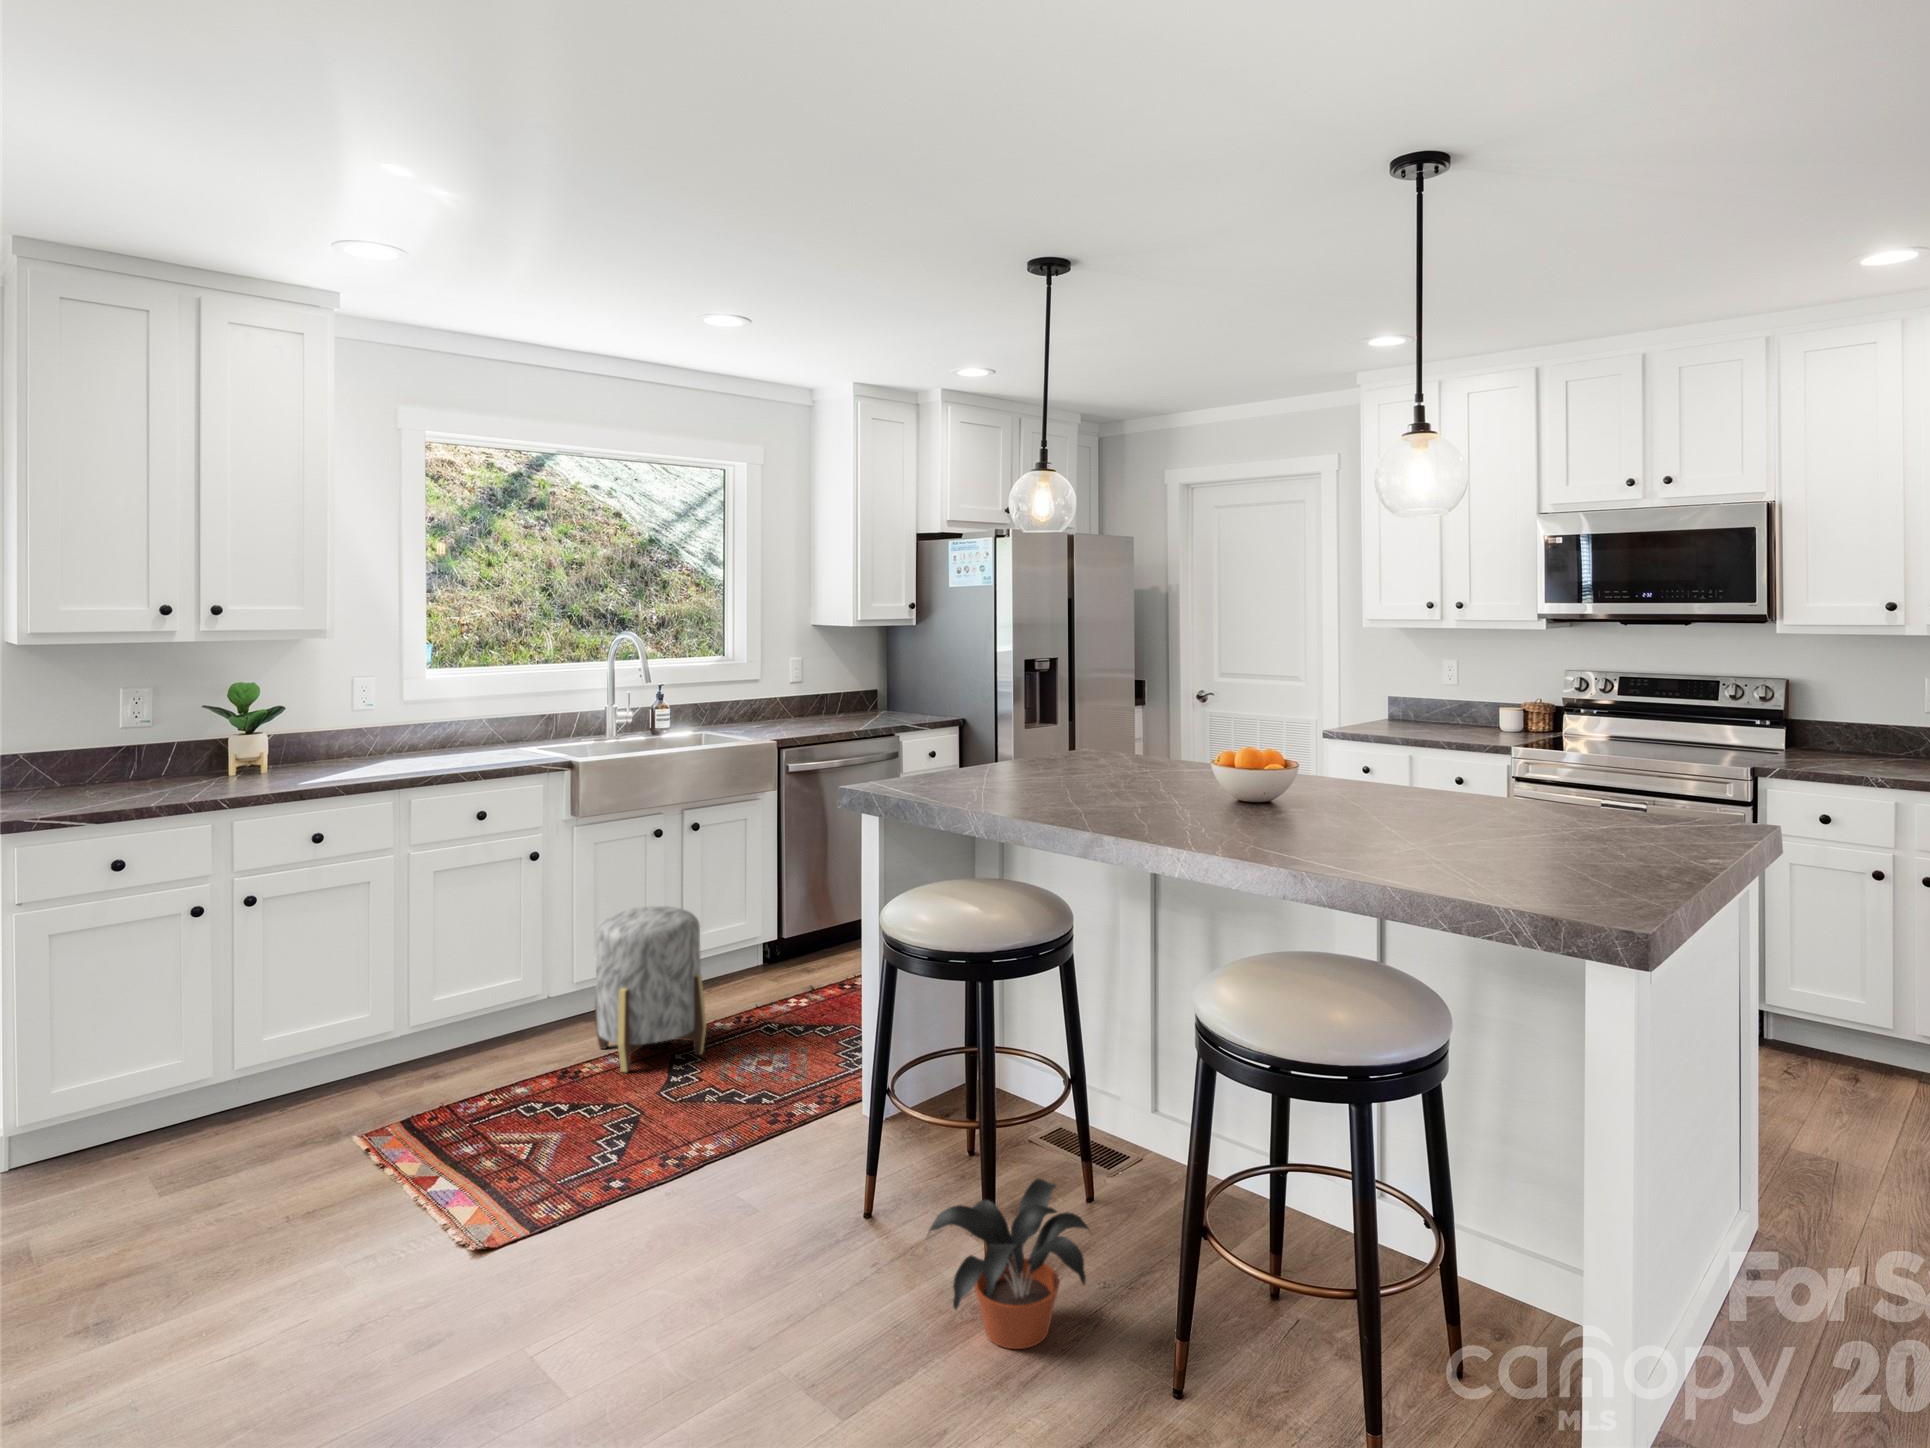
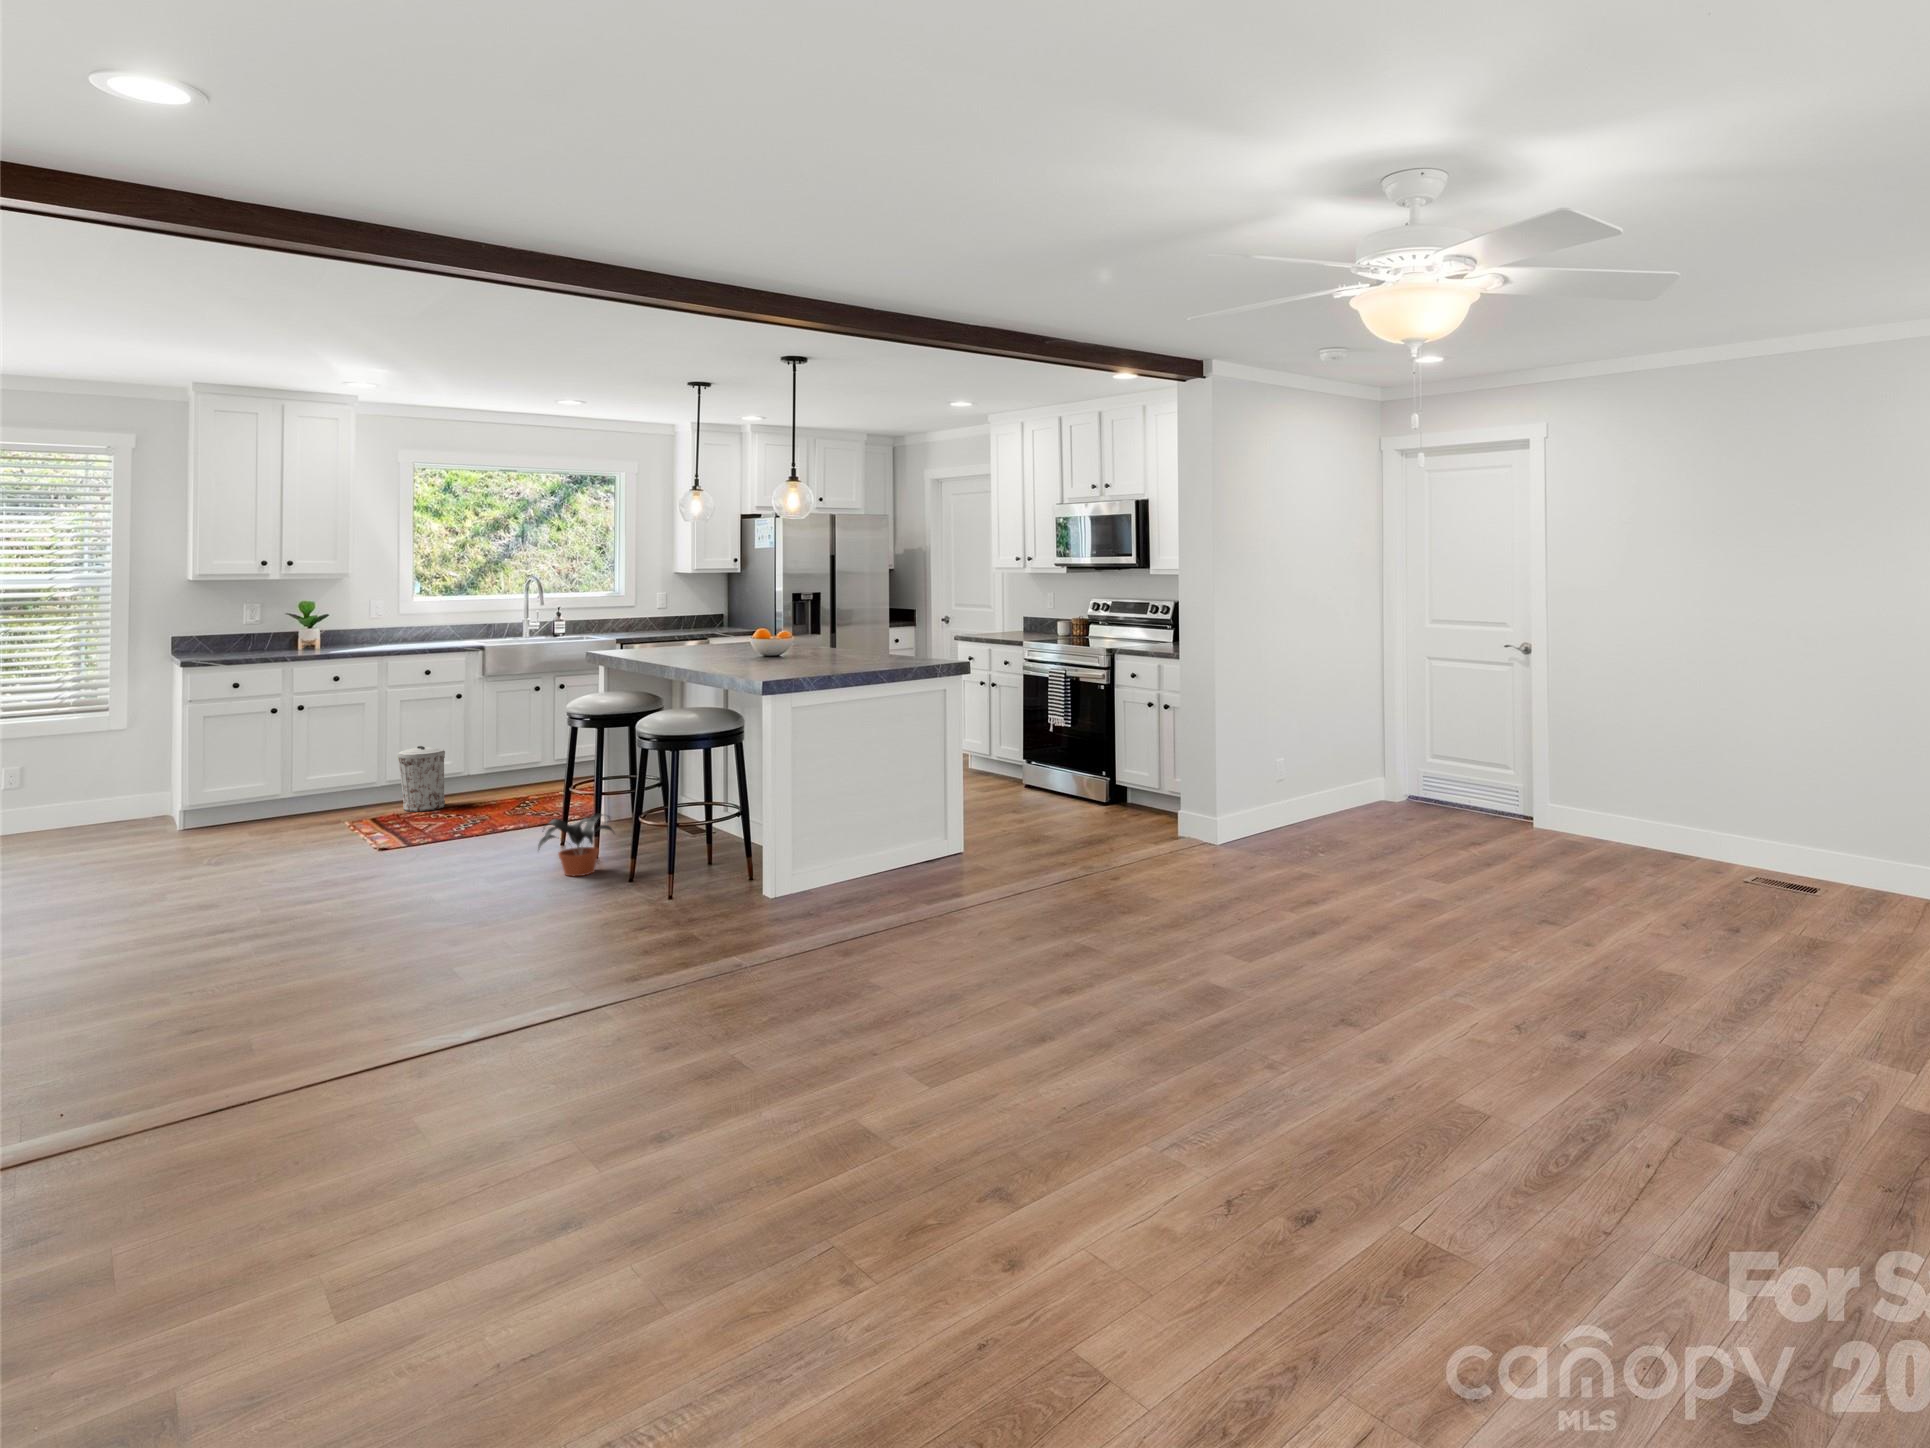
stool: present [595,906,707,1072] -> none [484,725,546,809]
trash can: none [433,956,521,1087] -> present [397,746,445,811]

